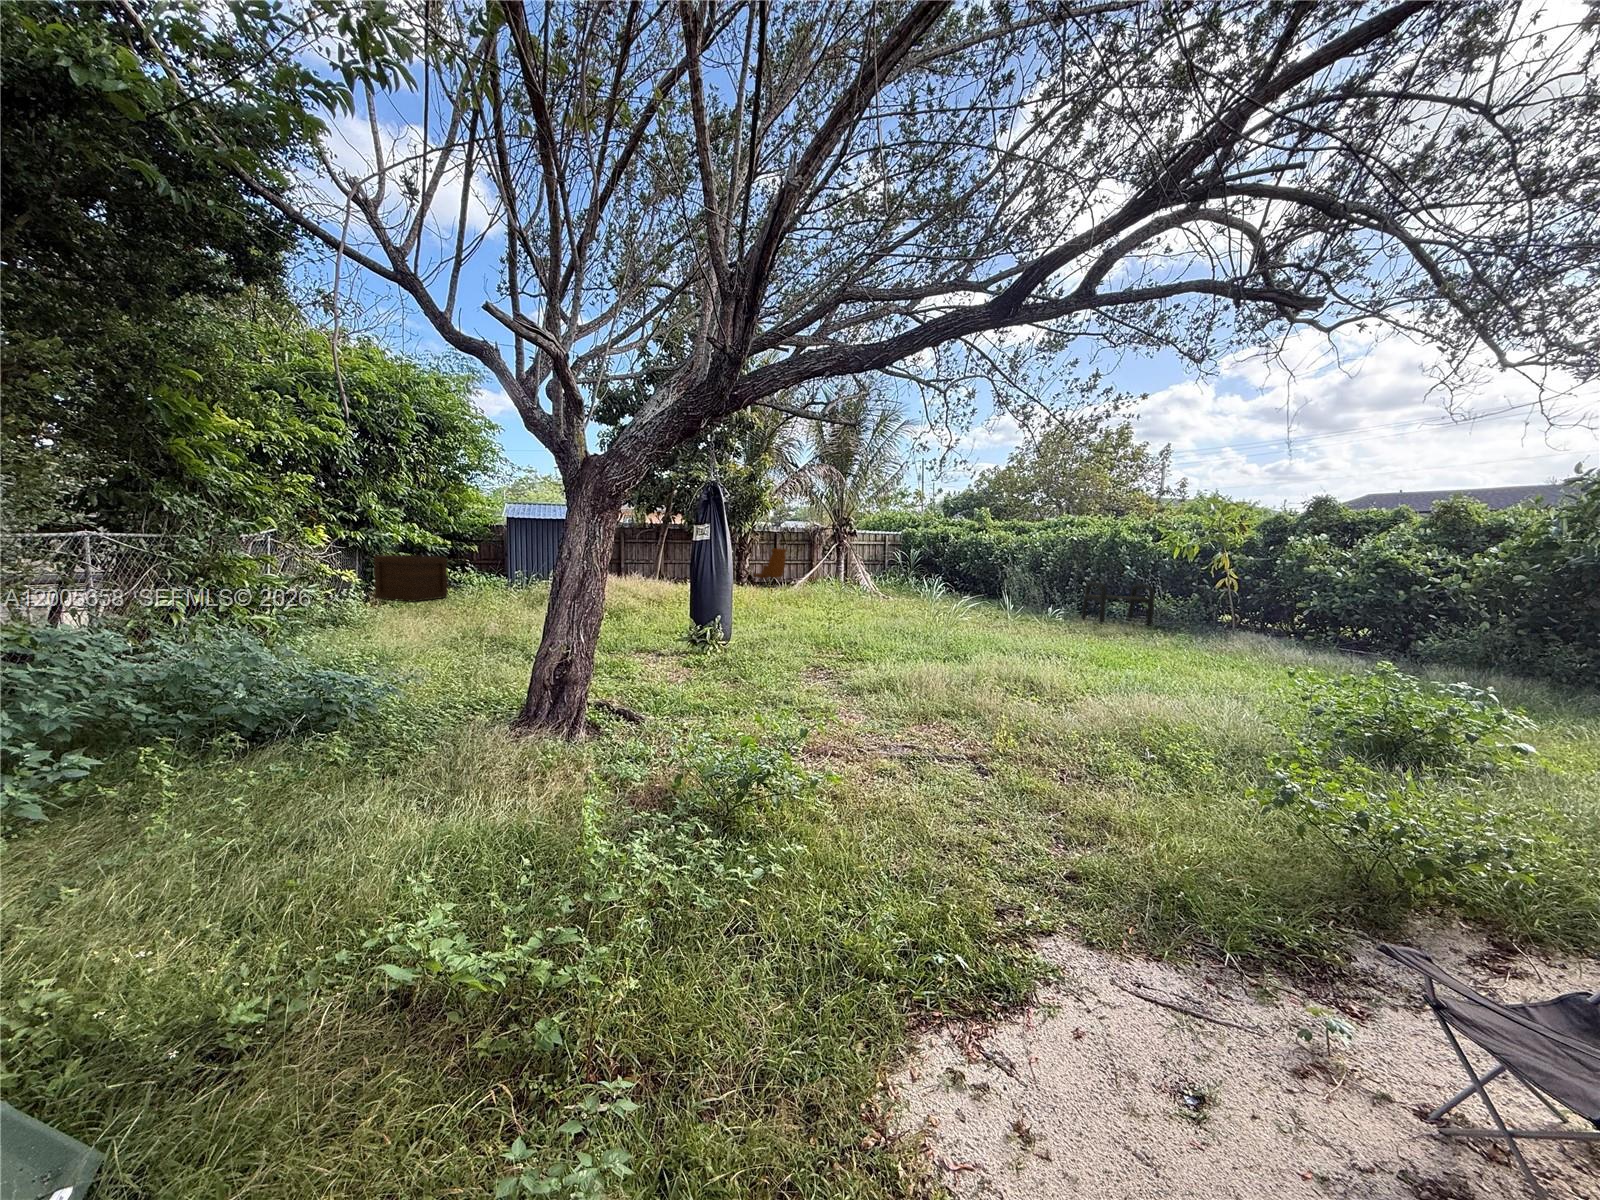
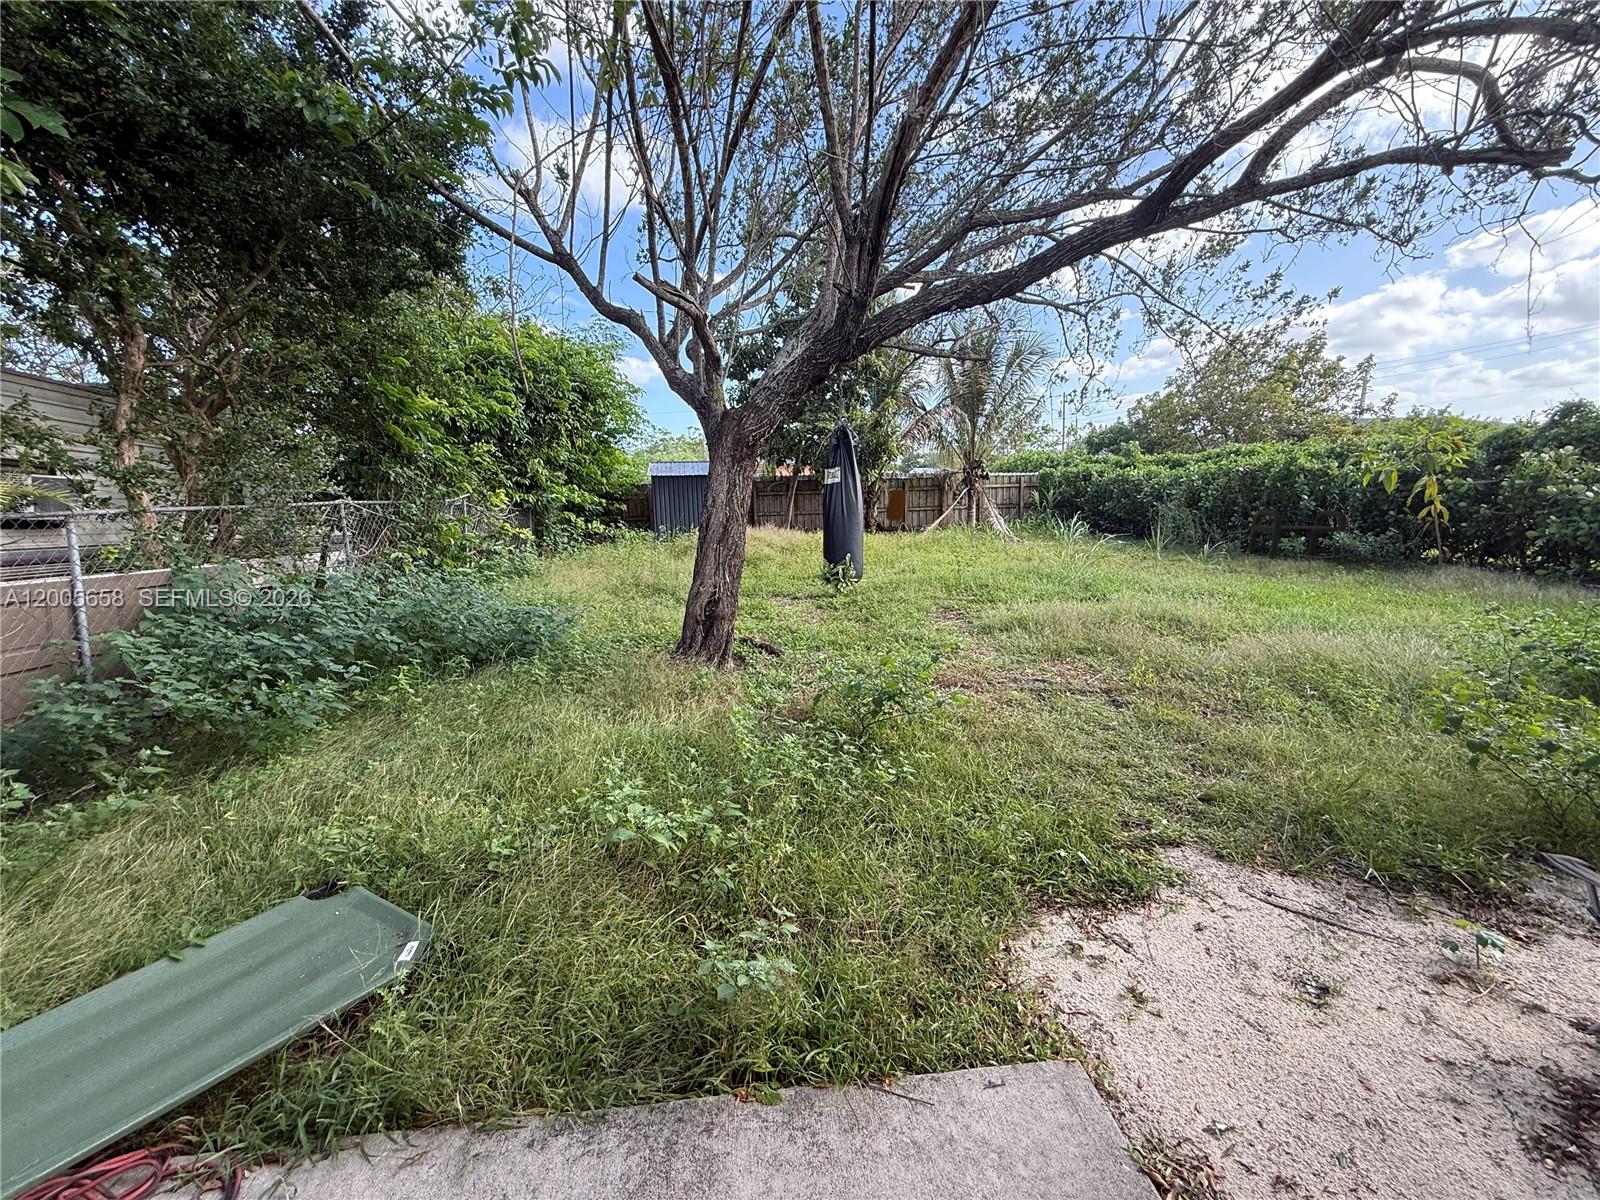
wooden crate: present [374,555,448,602] -> none [539,512,599,554]

